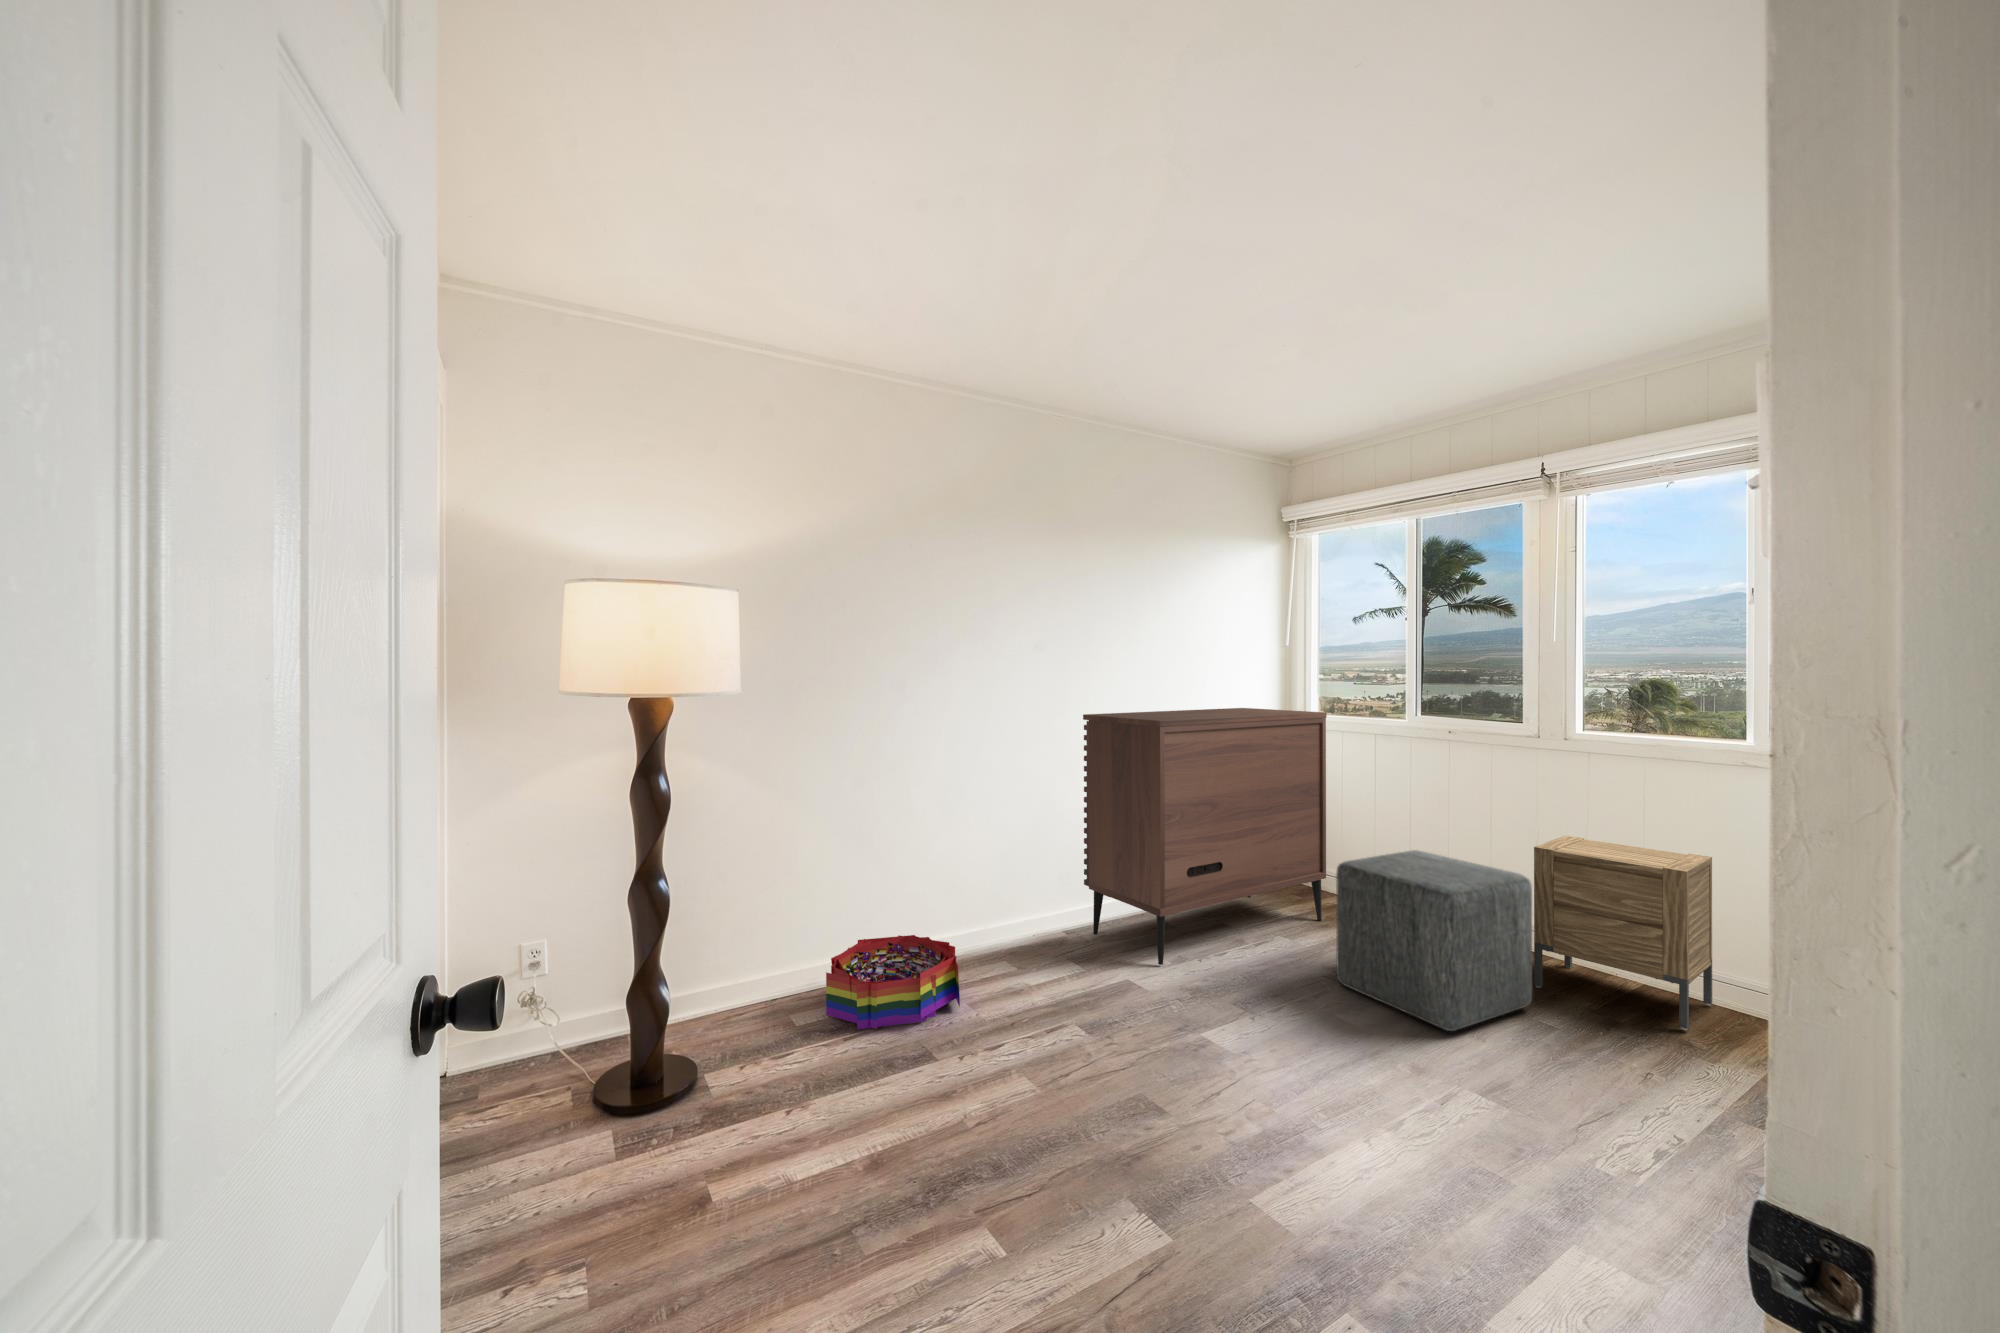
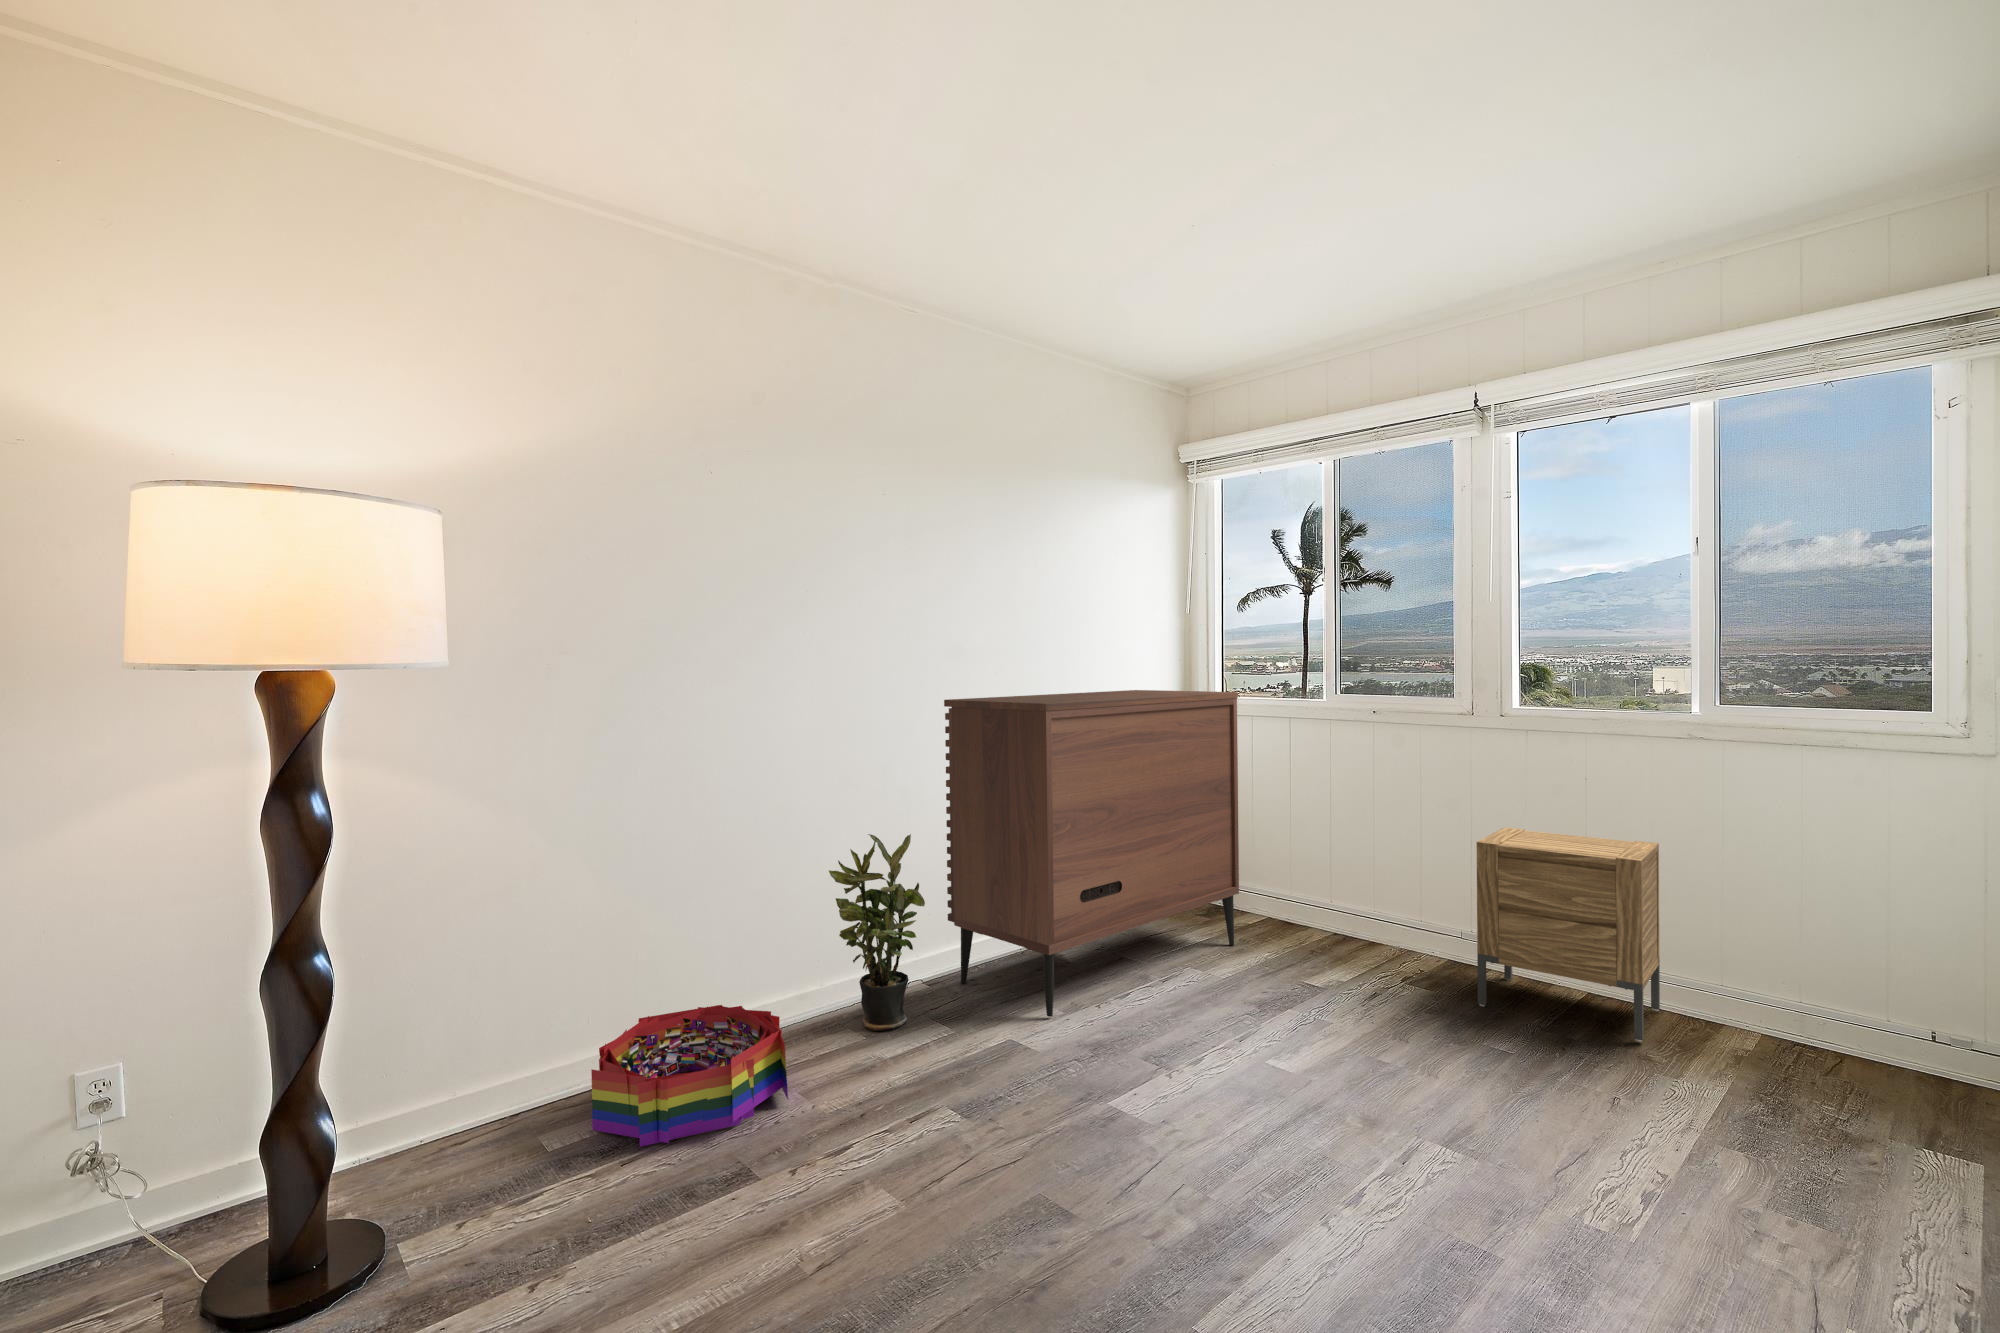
potted plant: none [993,815,1065,964] -> present [829,834,925,1031]
ottoman: present [1336,850,1532,1031] -> none [1261,853,1481,1069]

